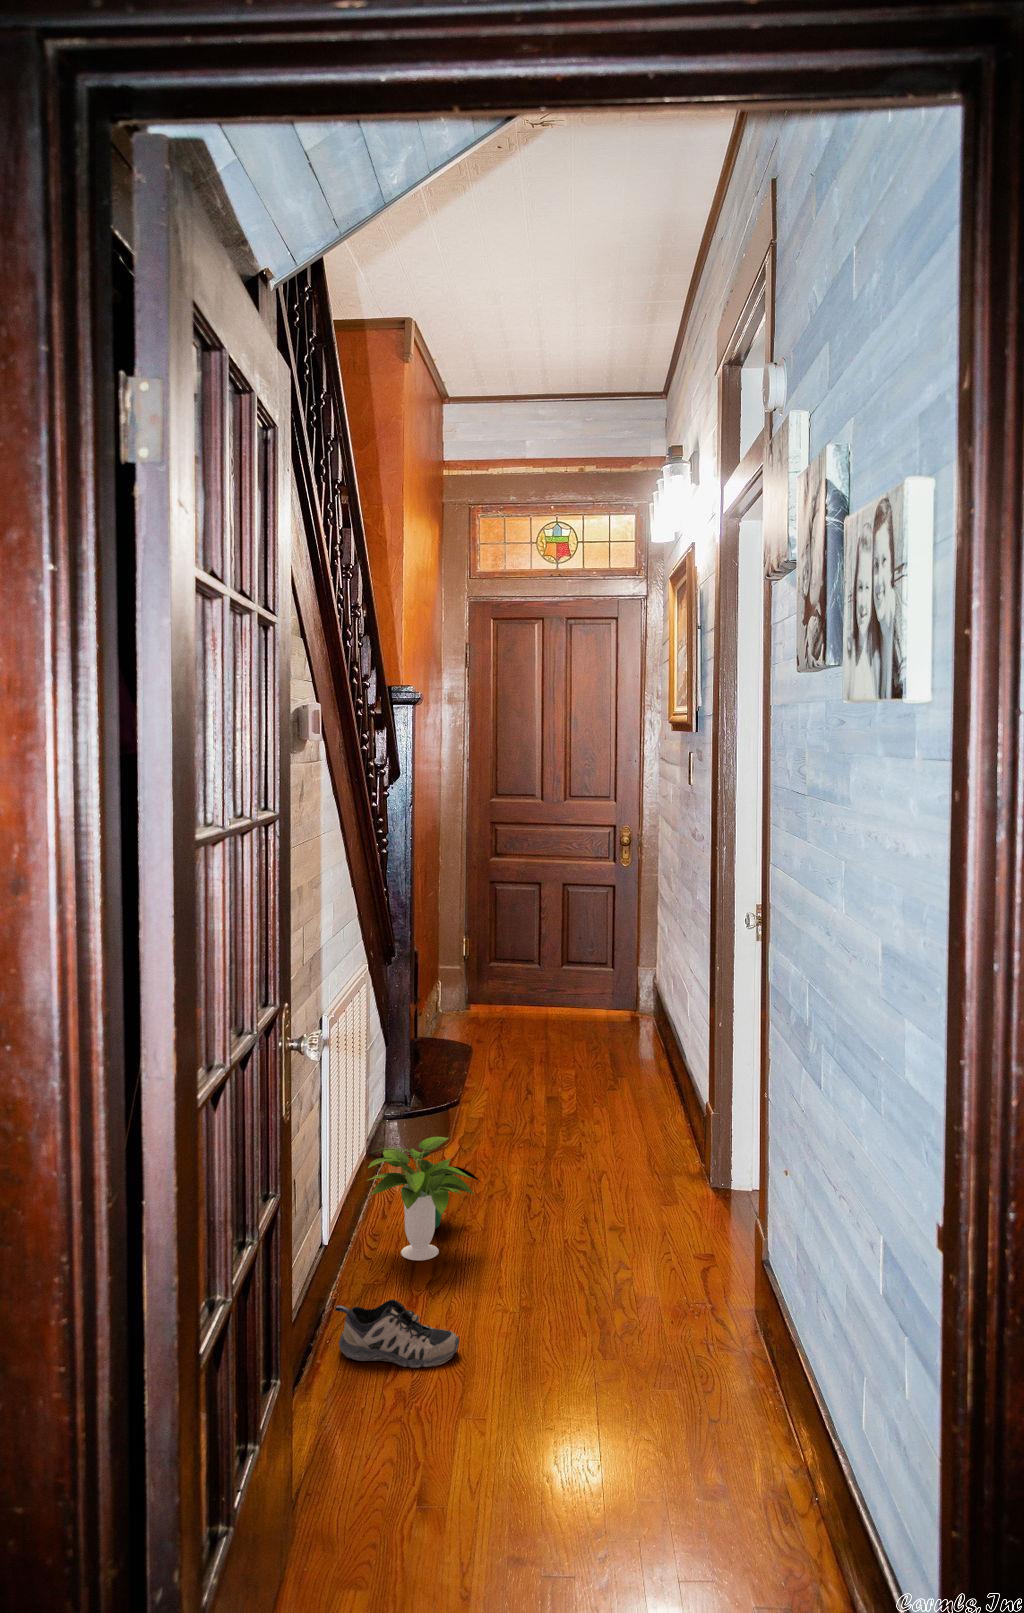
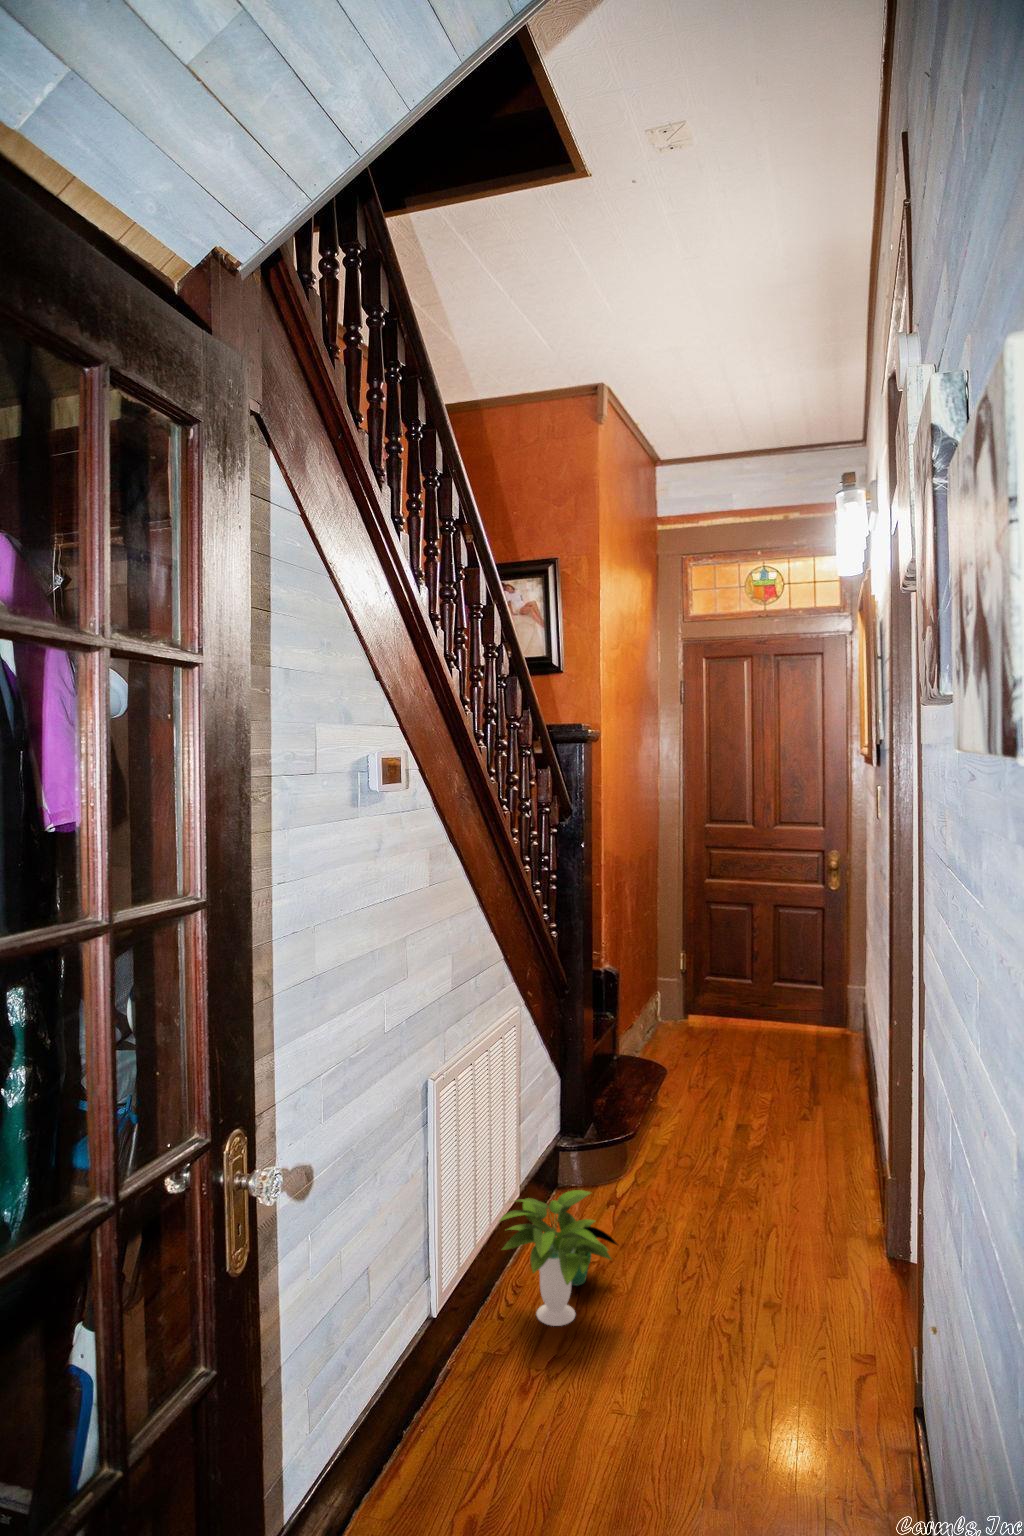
shoe: present [335,1299,459,1368] -> none [430,1386,557,1481]

